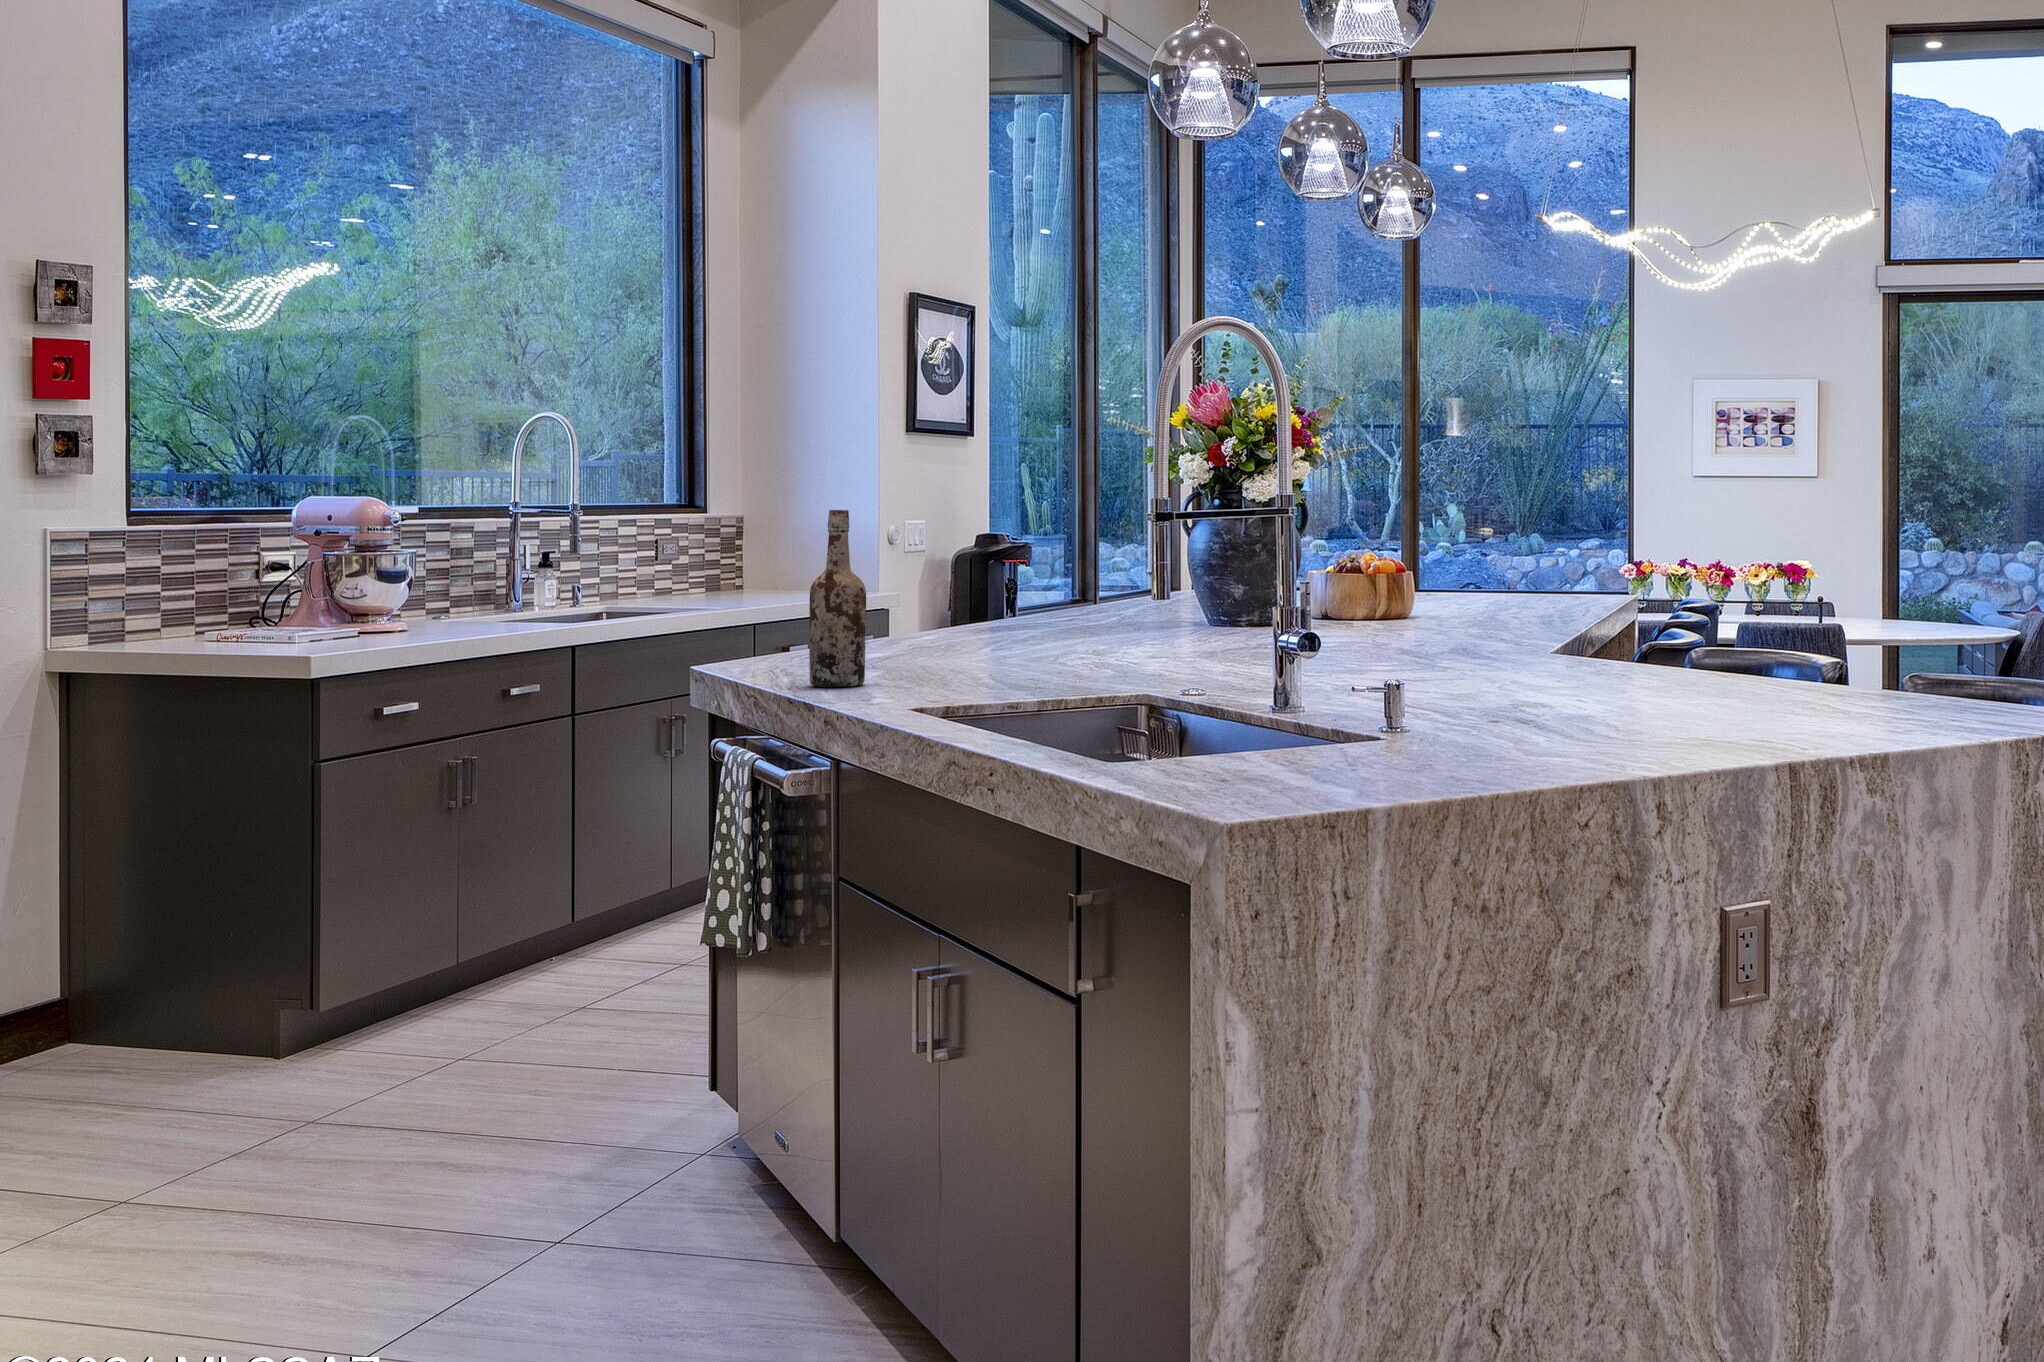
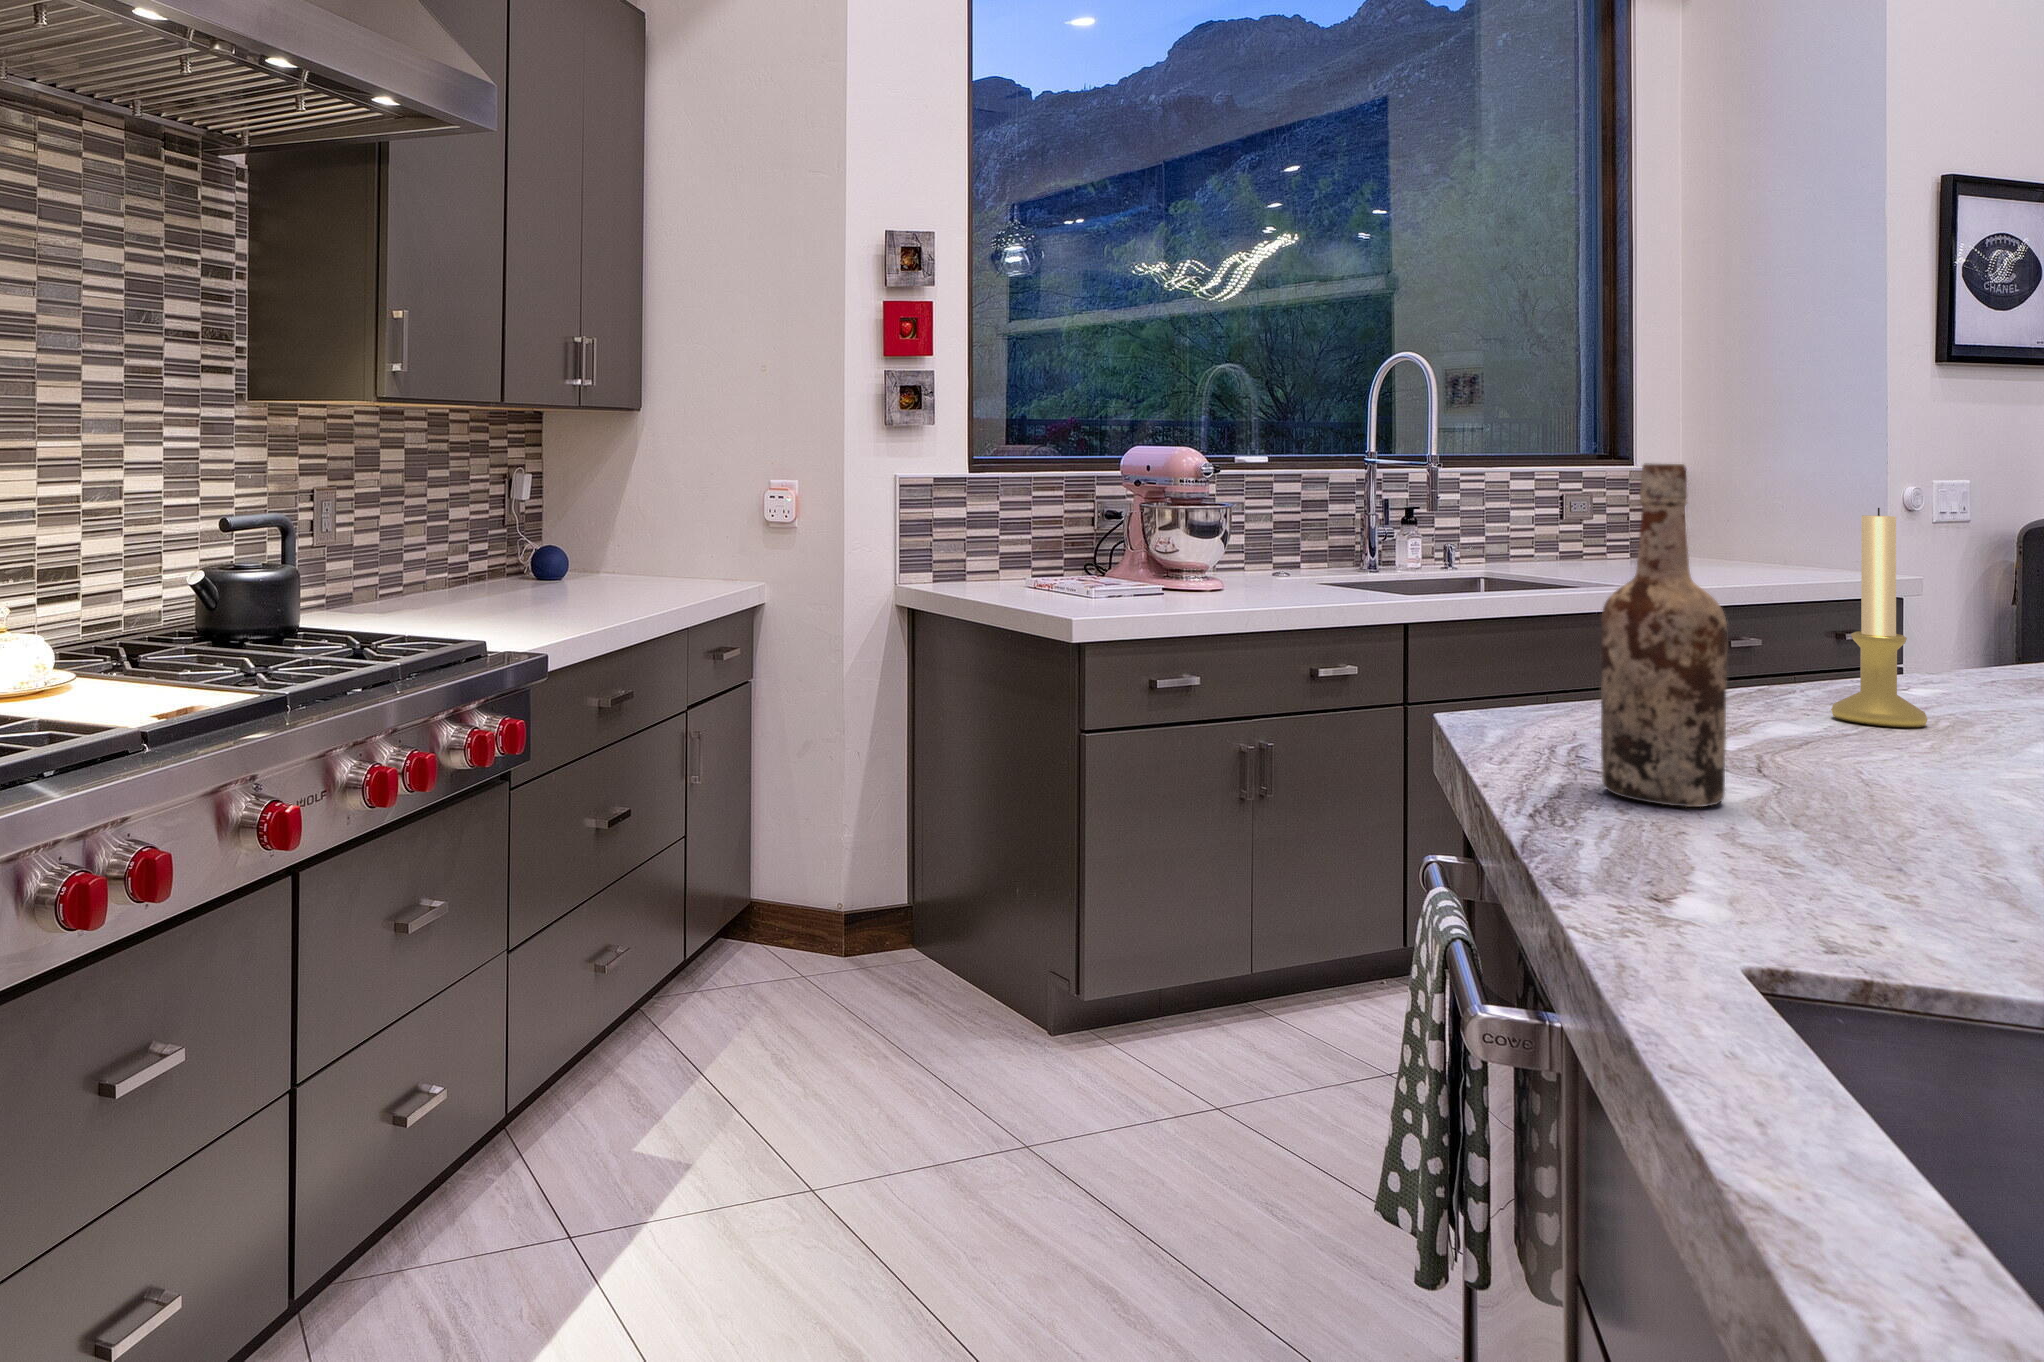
candle holder: none [888,535,930,656] -> present [1831,508,1928,727]

